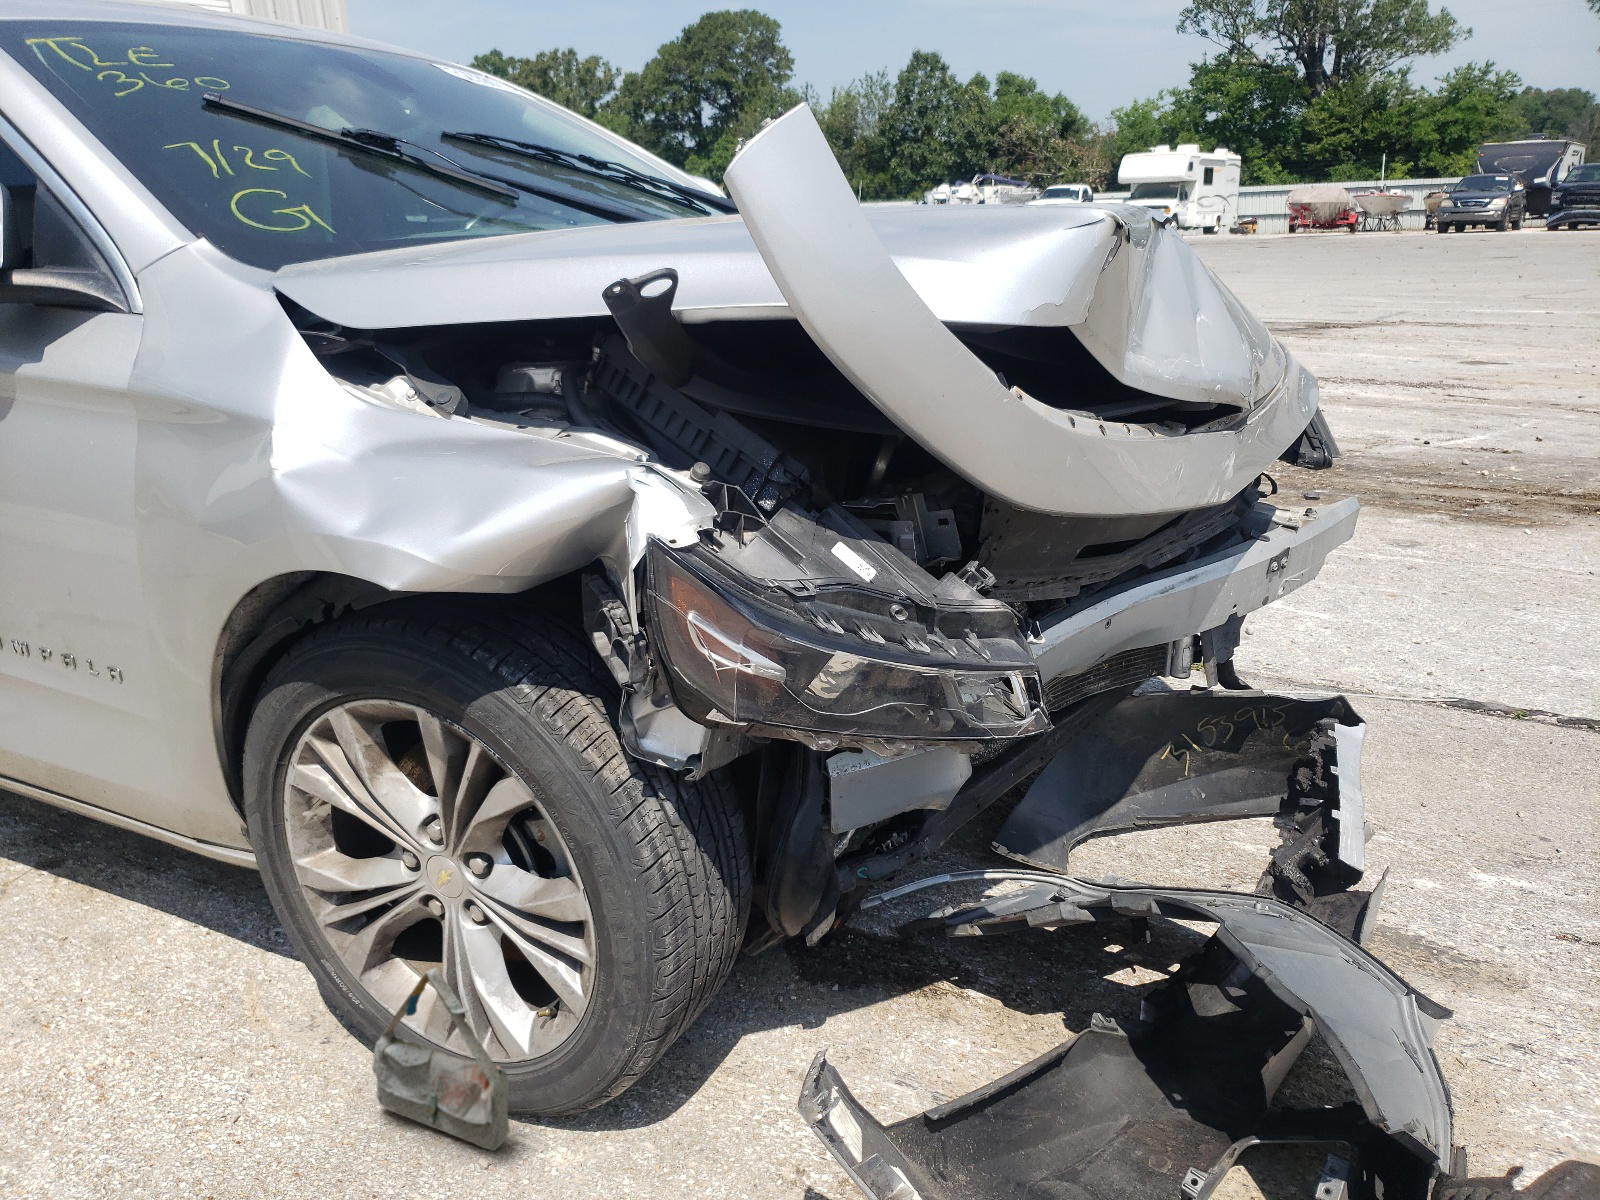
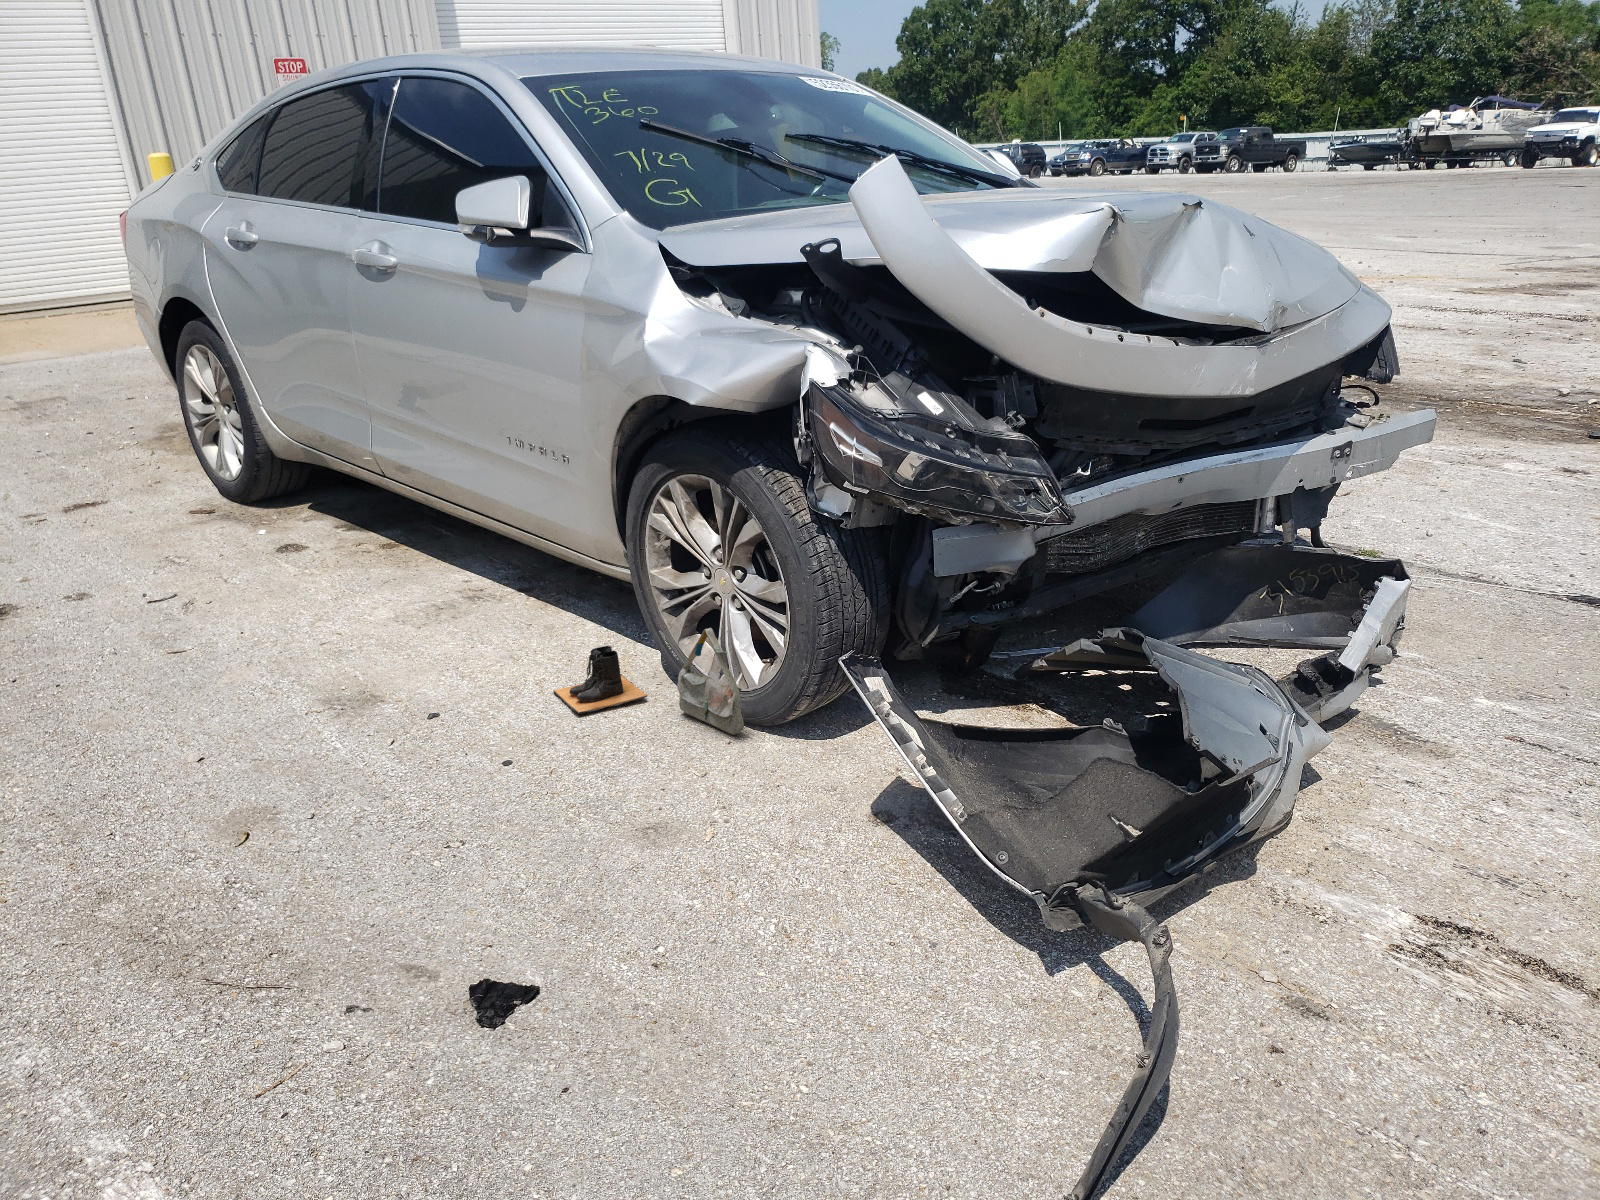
boots: none [125,999,311,1149] -> present [553,646,647,714]

